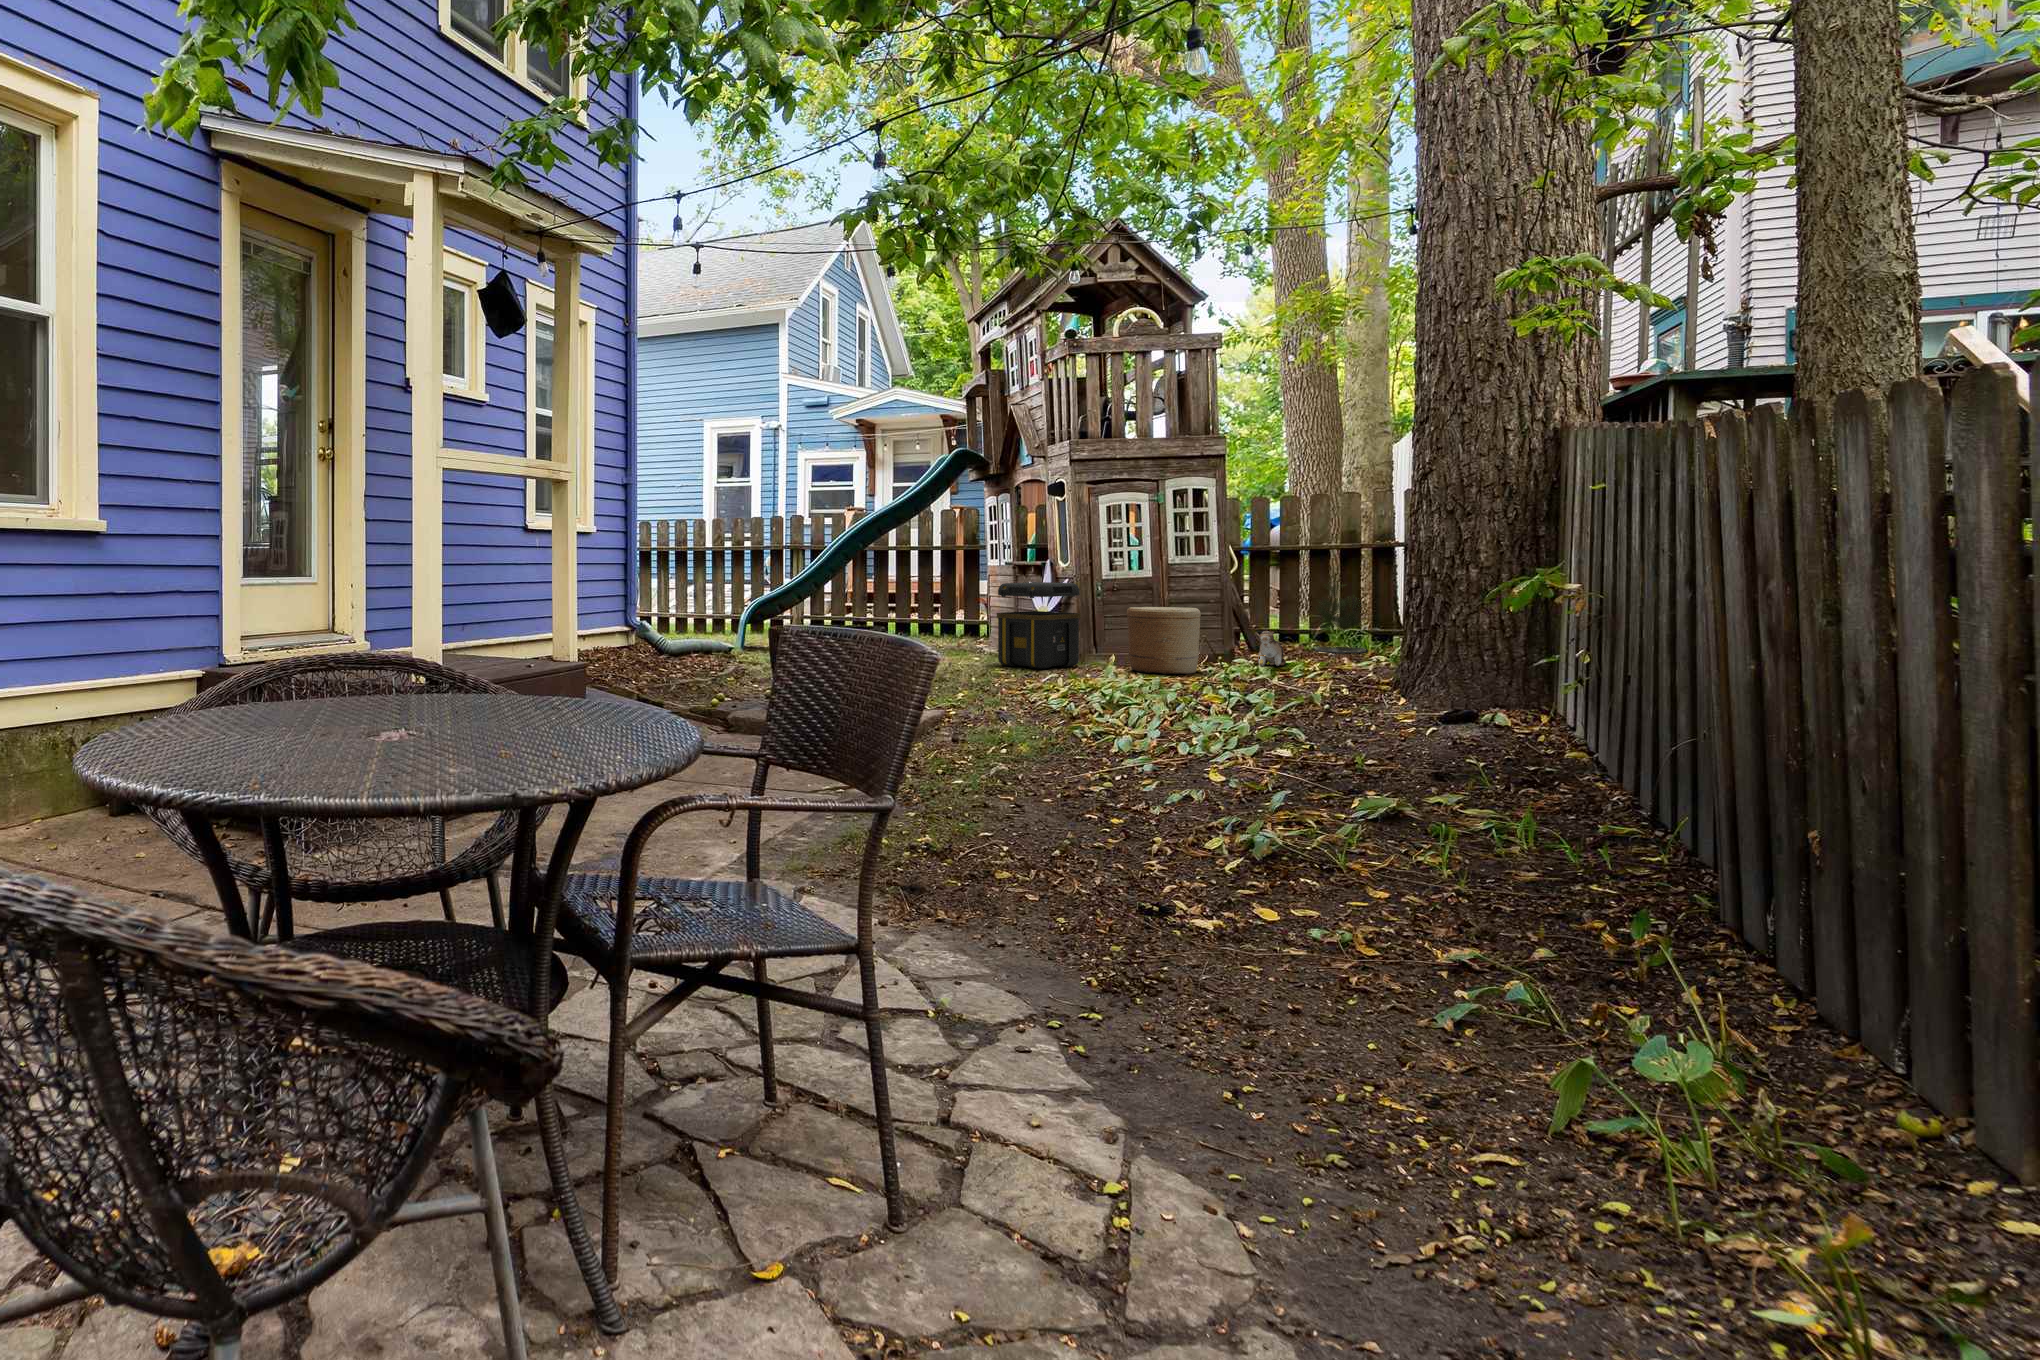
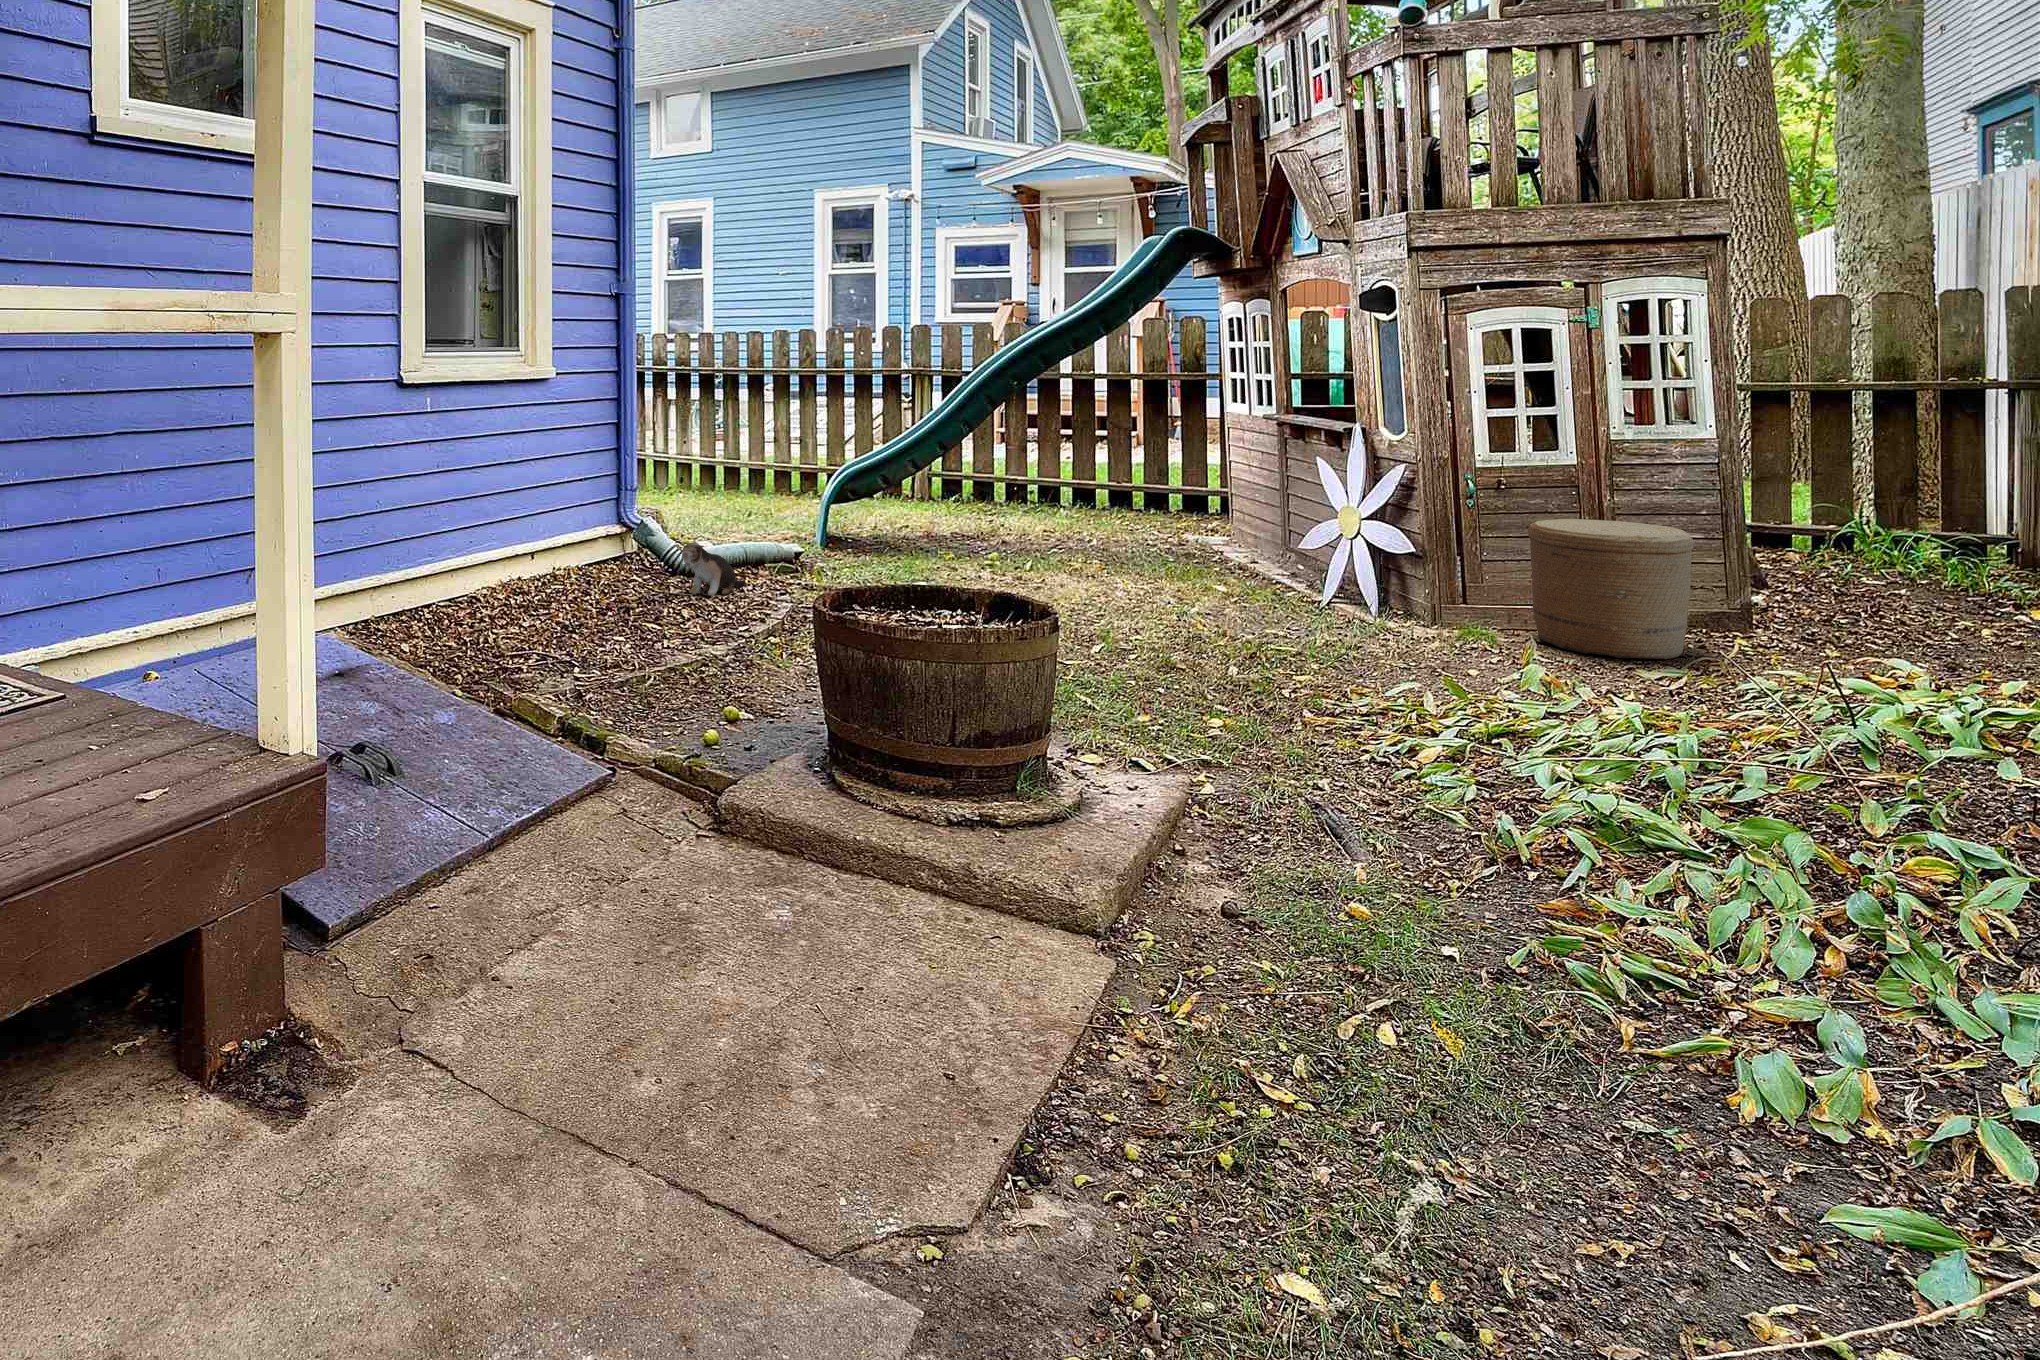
potted tree: present [1315,576,1365,653] -> none [1845,440,1972,585]
toolbox: present [996,582,1081,669] -> none [1263,463,1429,628]
plush toy: present [1256,631,1286,666] -> present [676,542,745,596]

